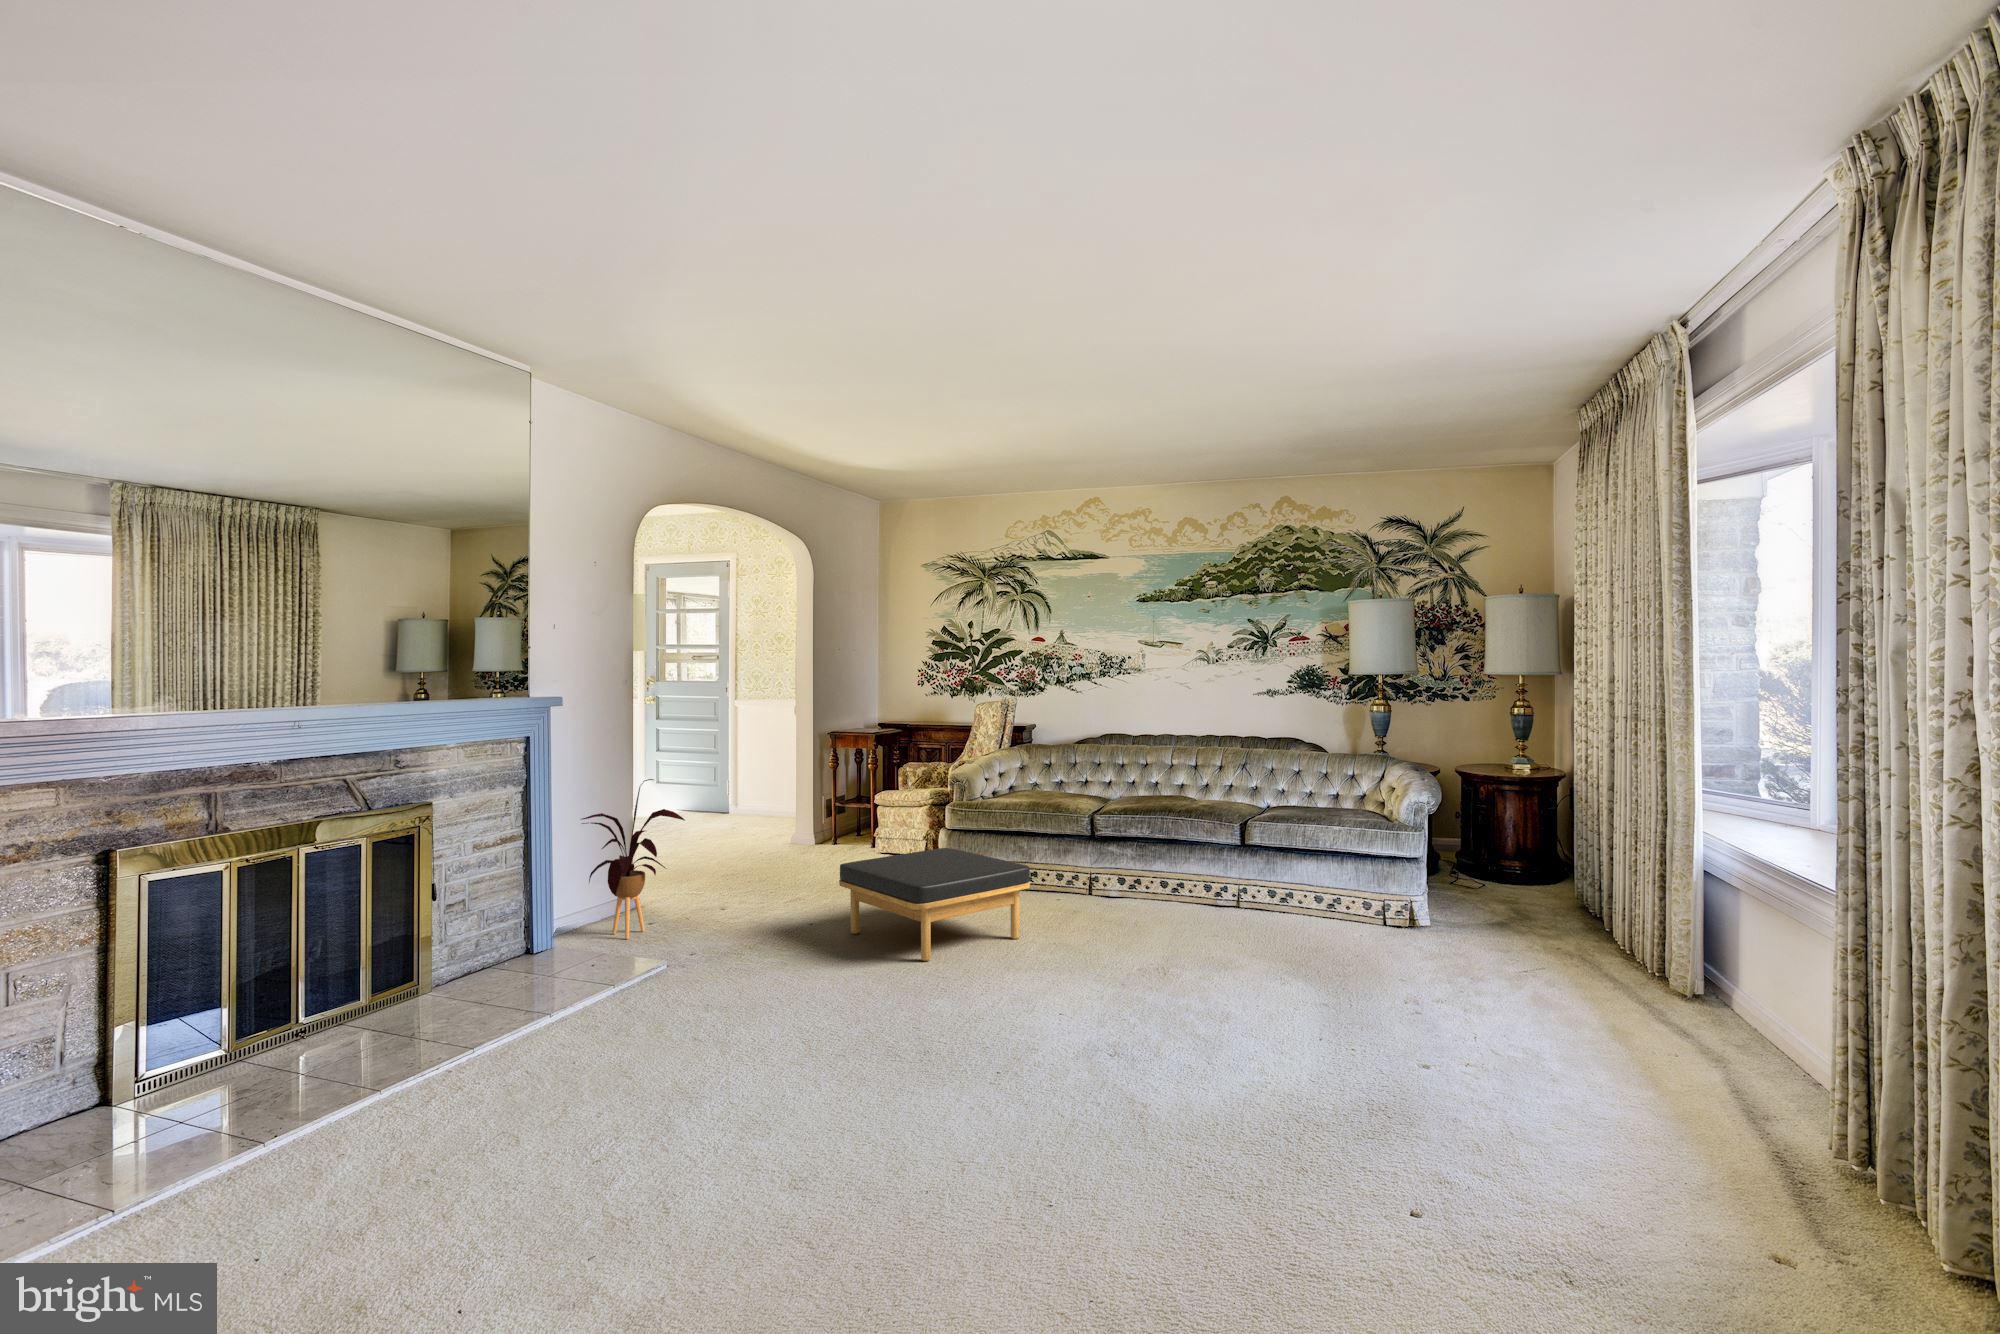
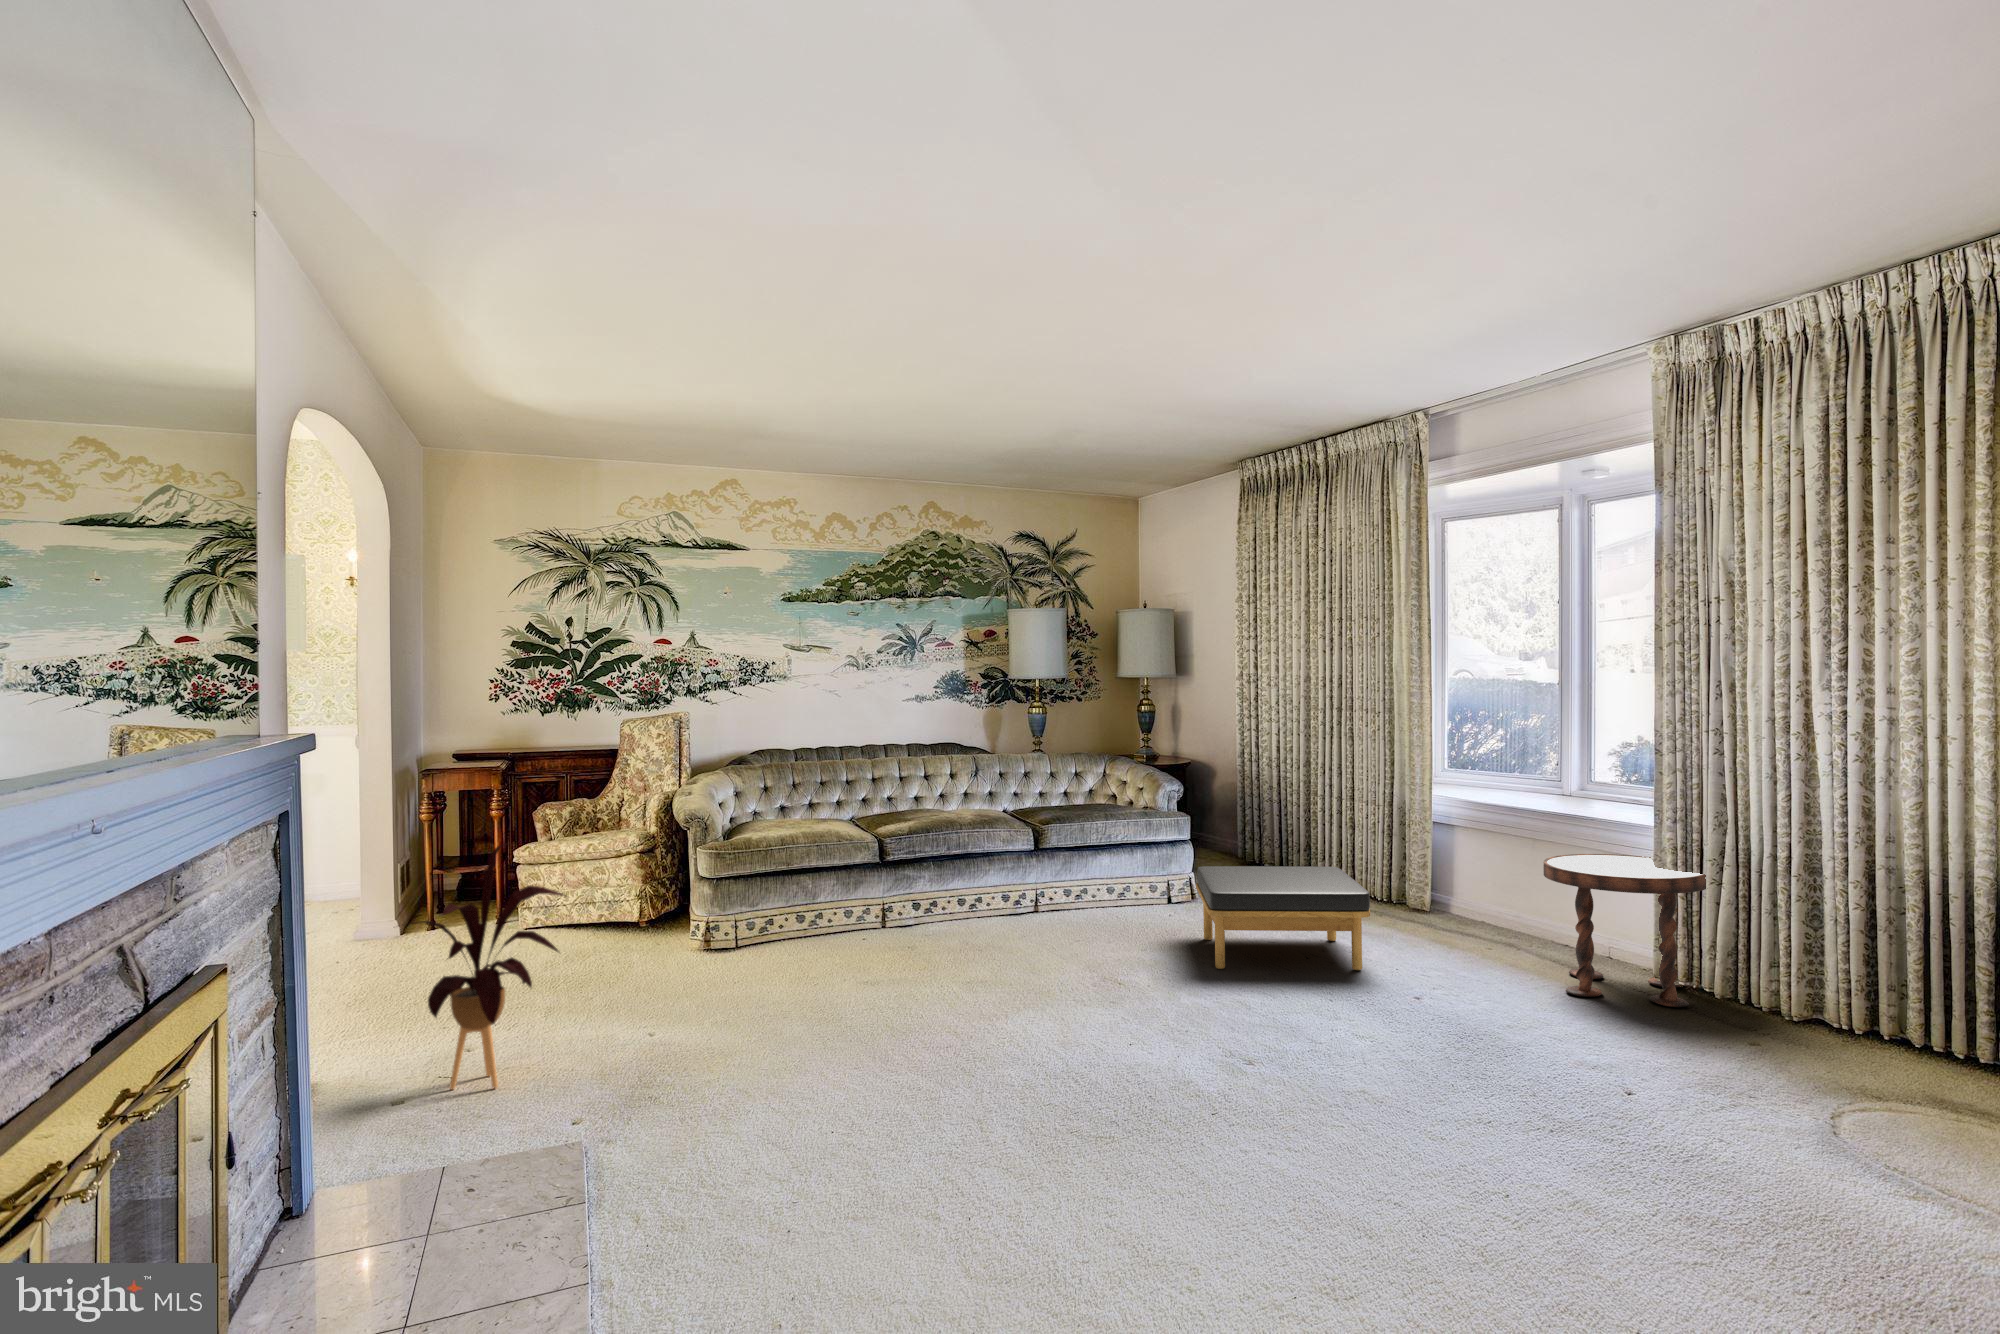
ottoman: present [839,848,1030,961] -> present [1196,866,1371,970]
side table: none [1577,948,1860,1227] -> present [1543,854,1706,1007]

